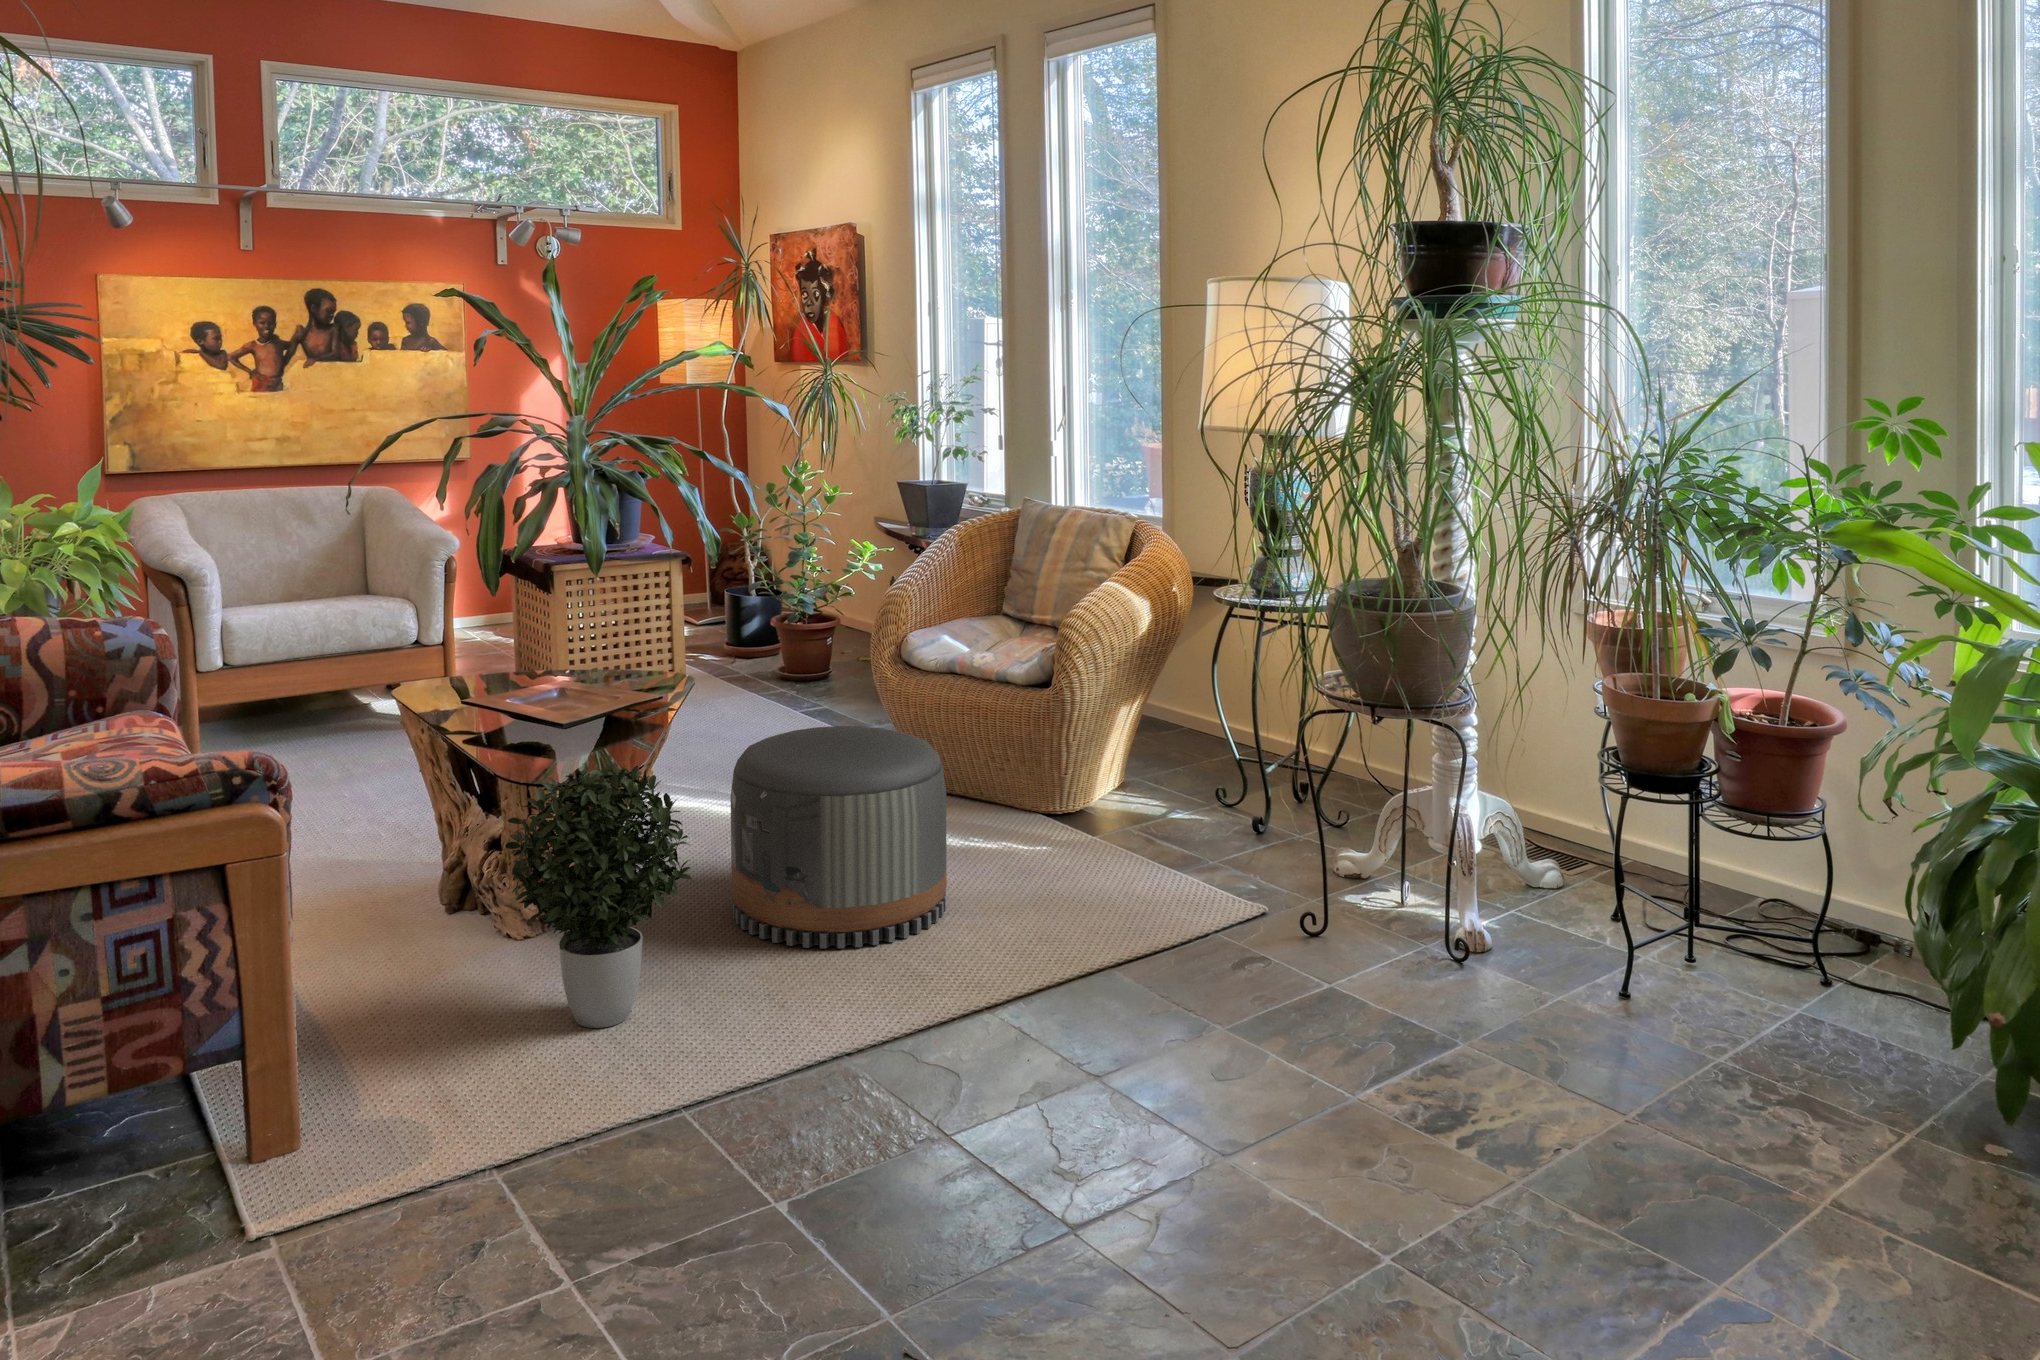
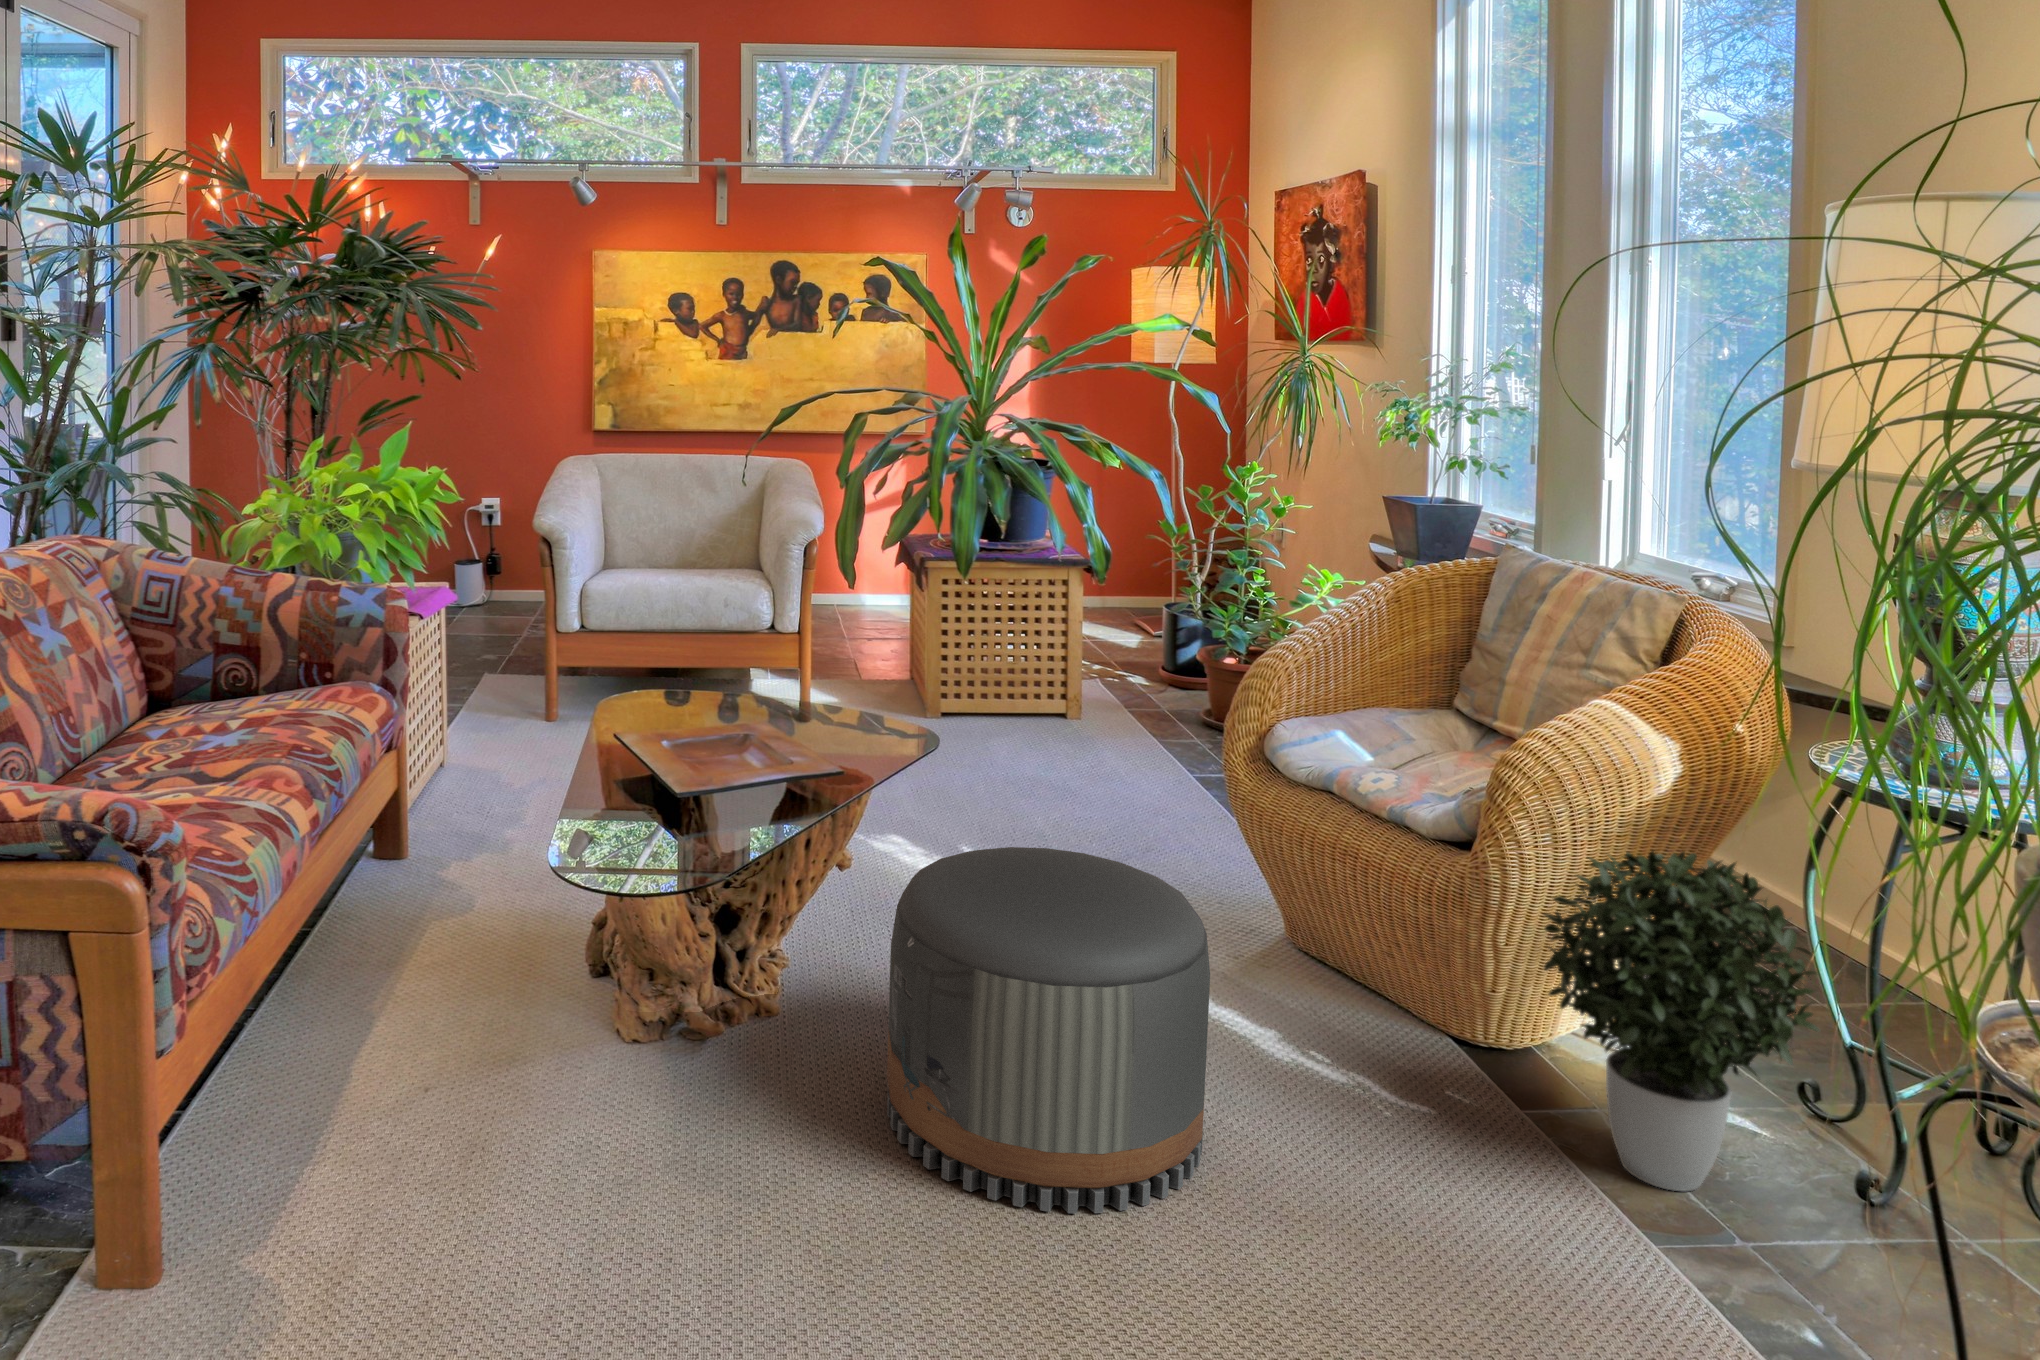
potted plant: present [505,765,693,1028] -> present [1544,851,1820,1191]

